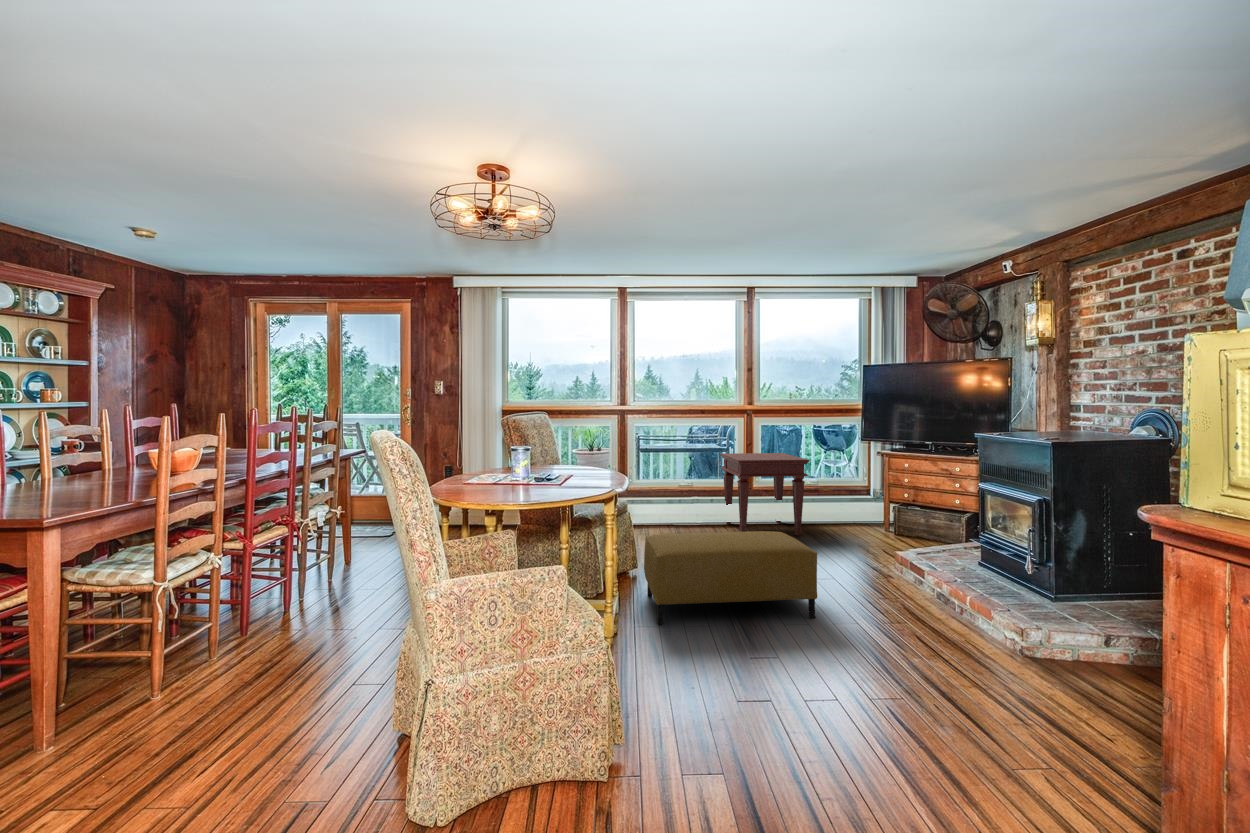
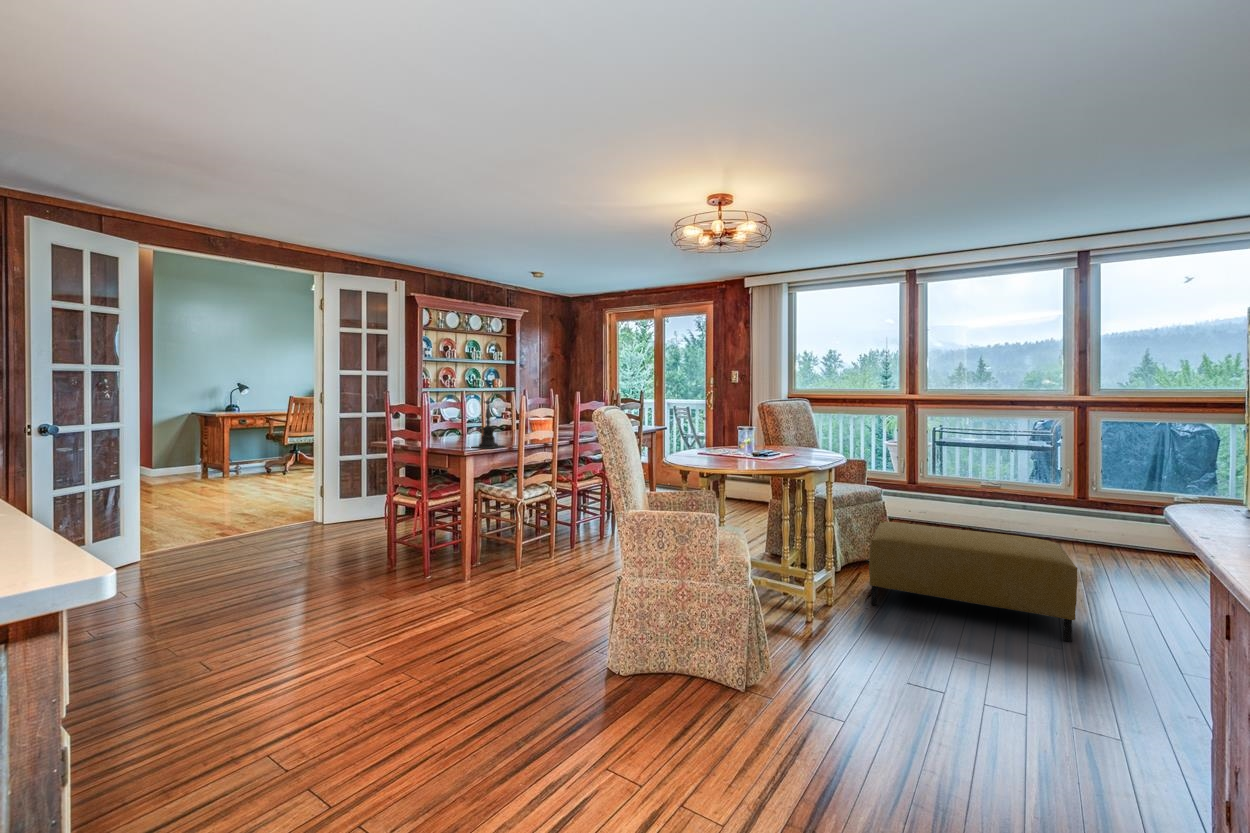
candle holder: none [39,410,124,507] -> present [474,401,501,448]
side table: present [720,453,809,535] -> none [1033,451,1160,560]

